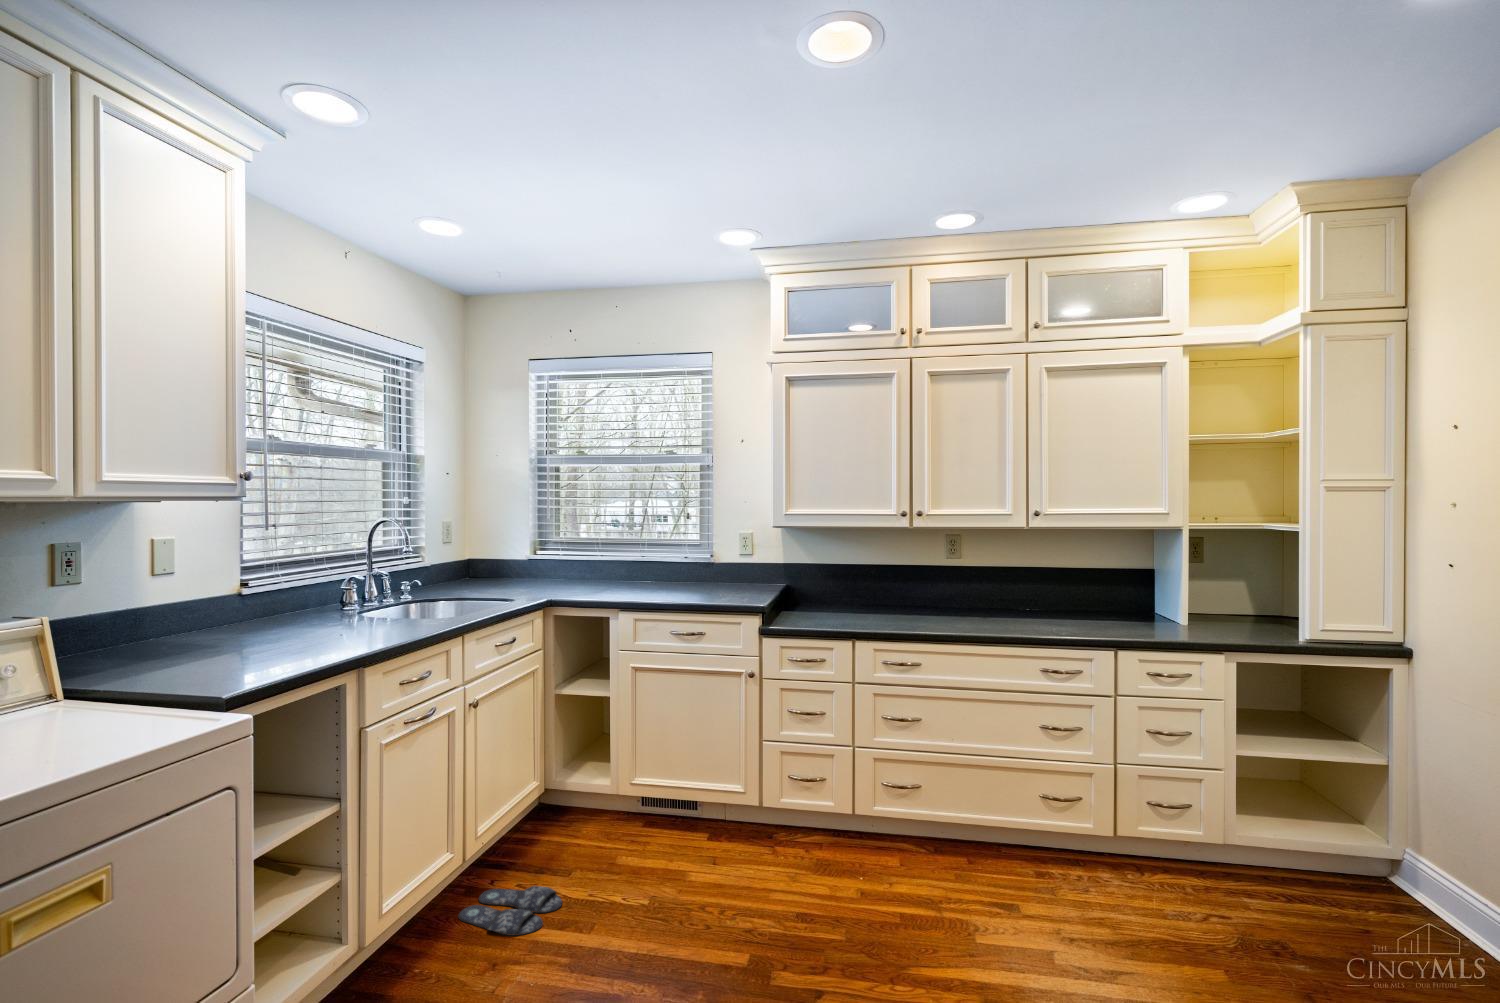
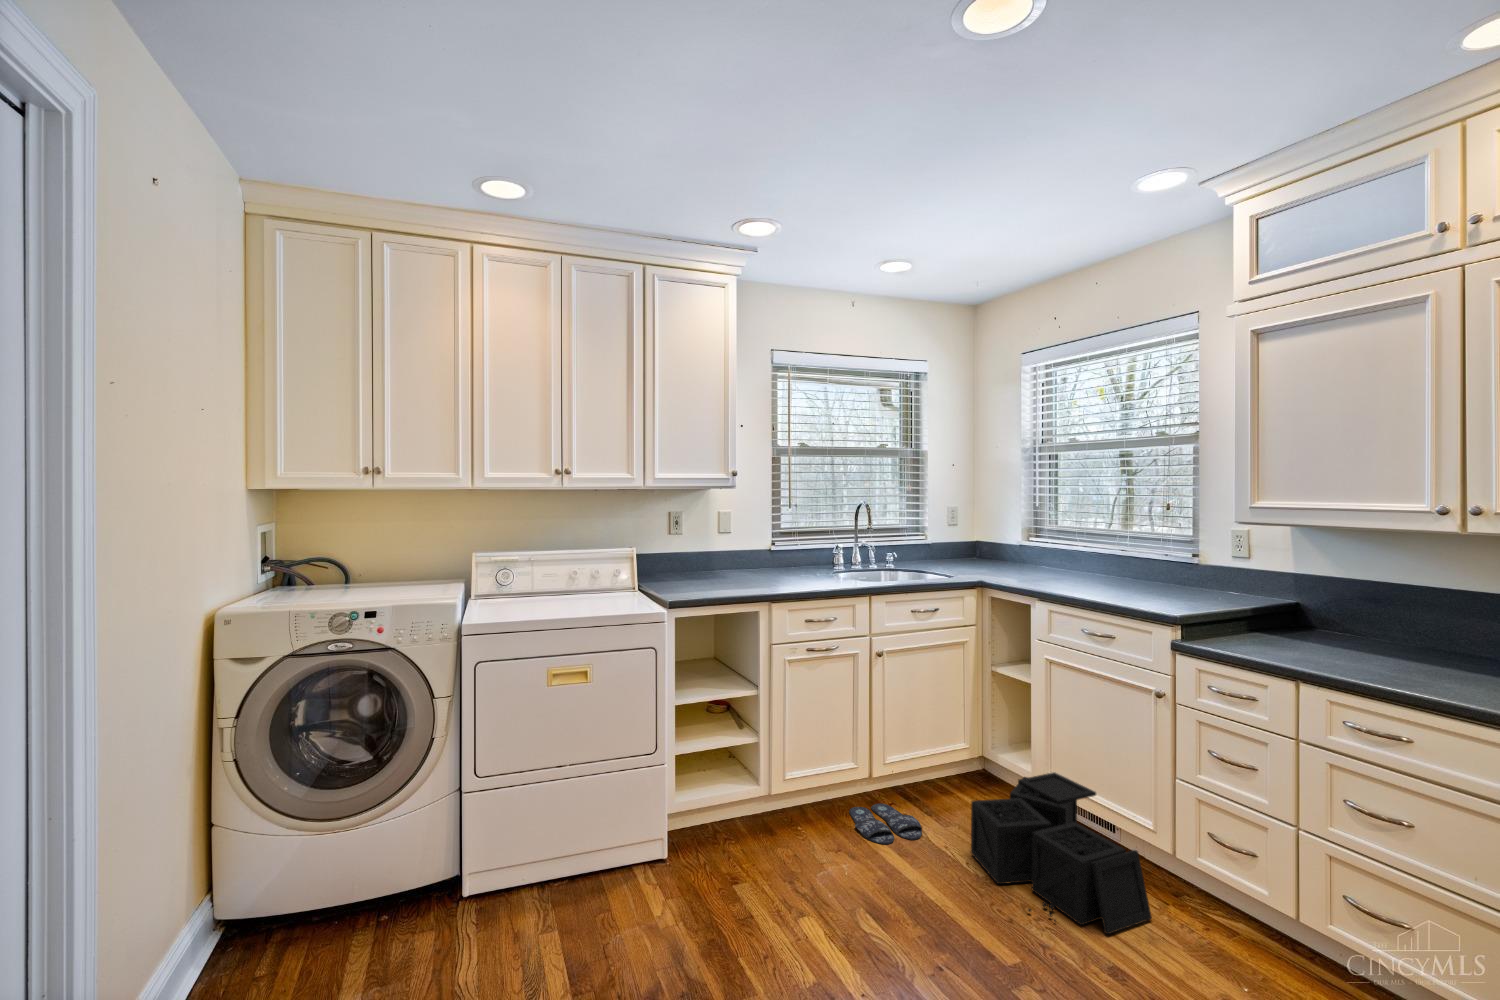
storage bin: none [621,777,780,910] -> present [971,773,1152,934]

